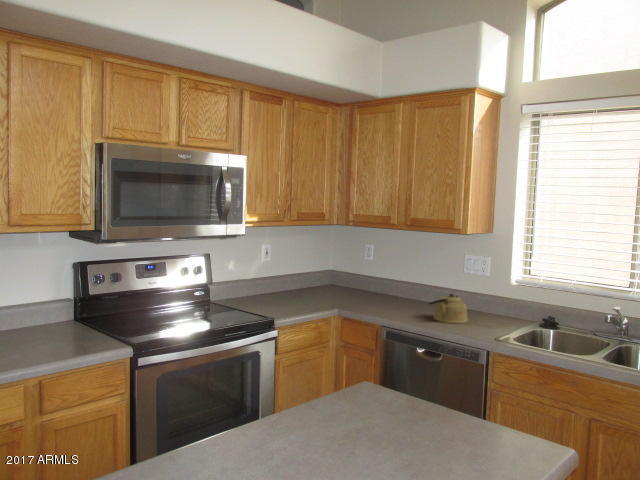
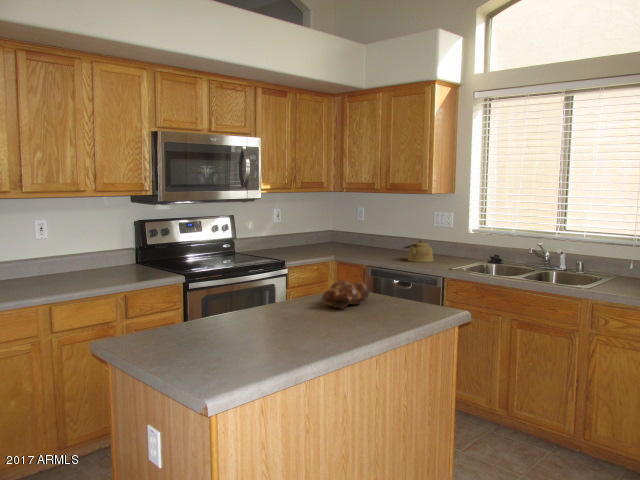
bread loaf: none [336,387,409,447] -> present [322,281,369,308]

